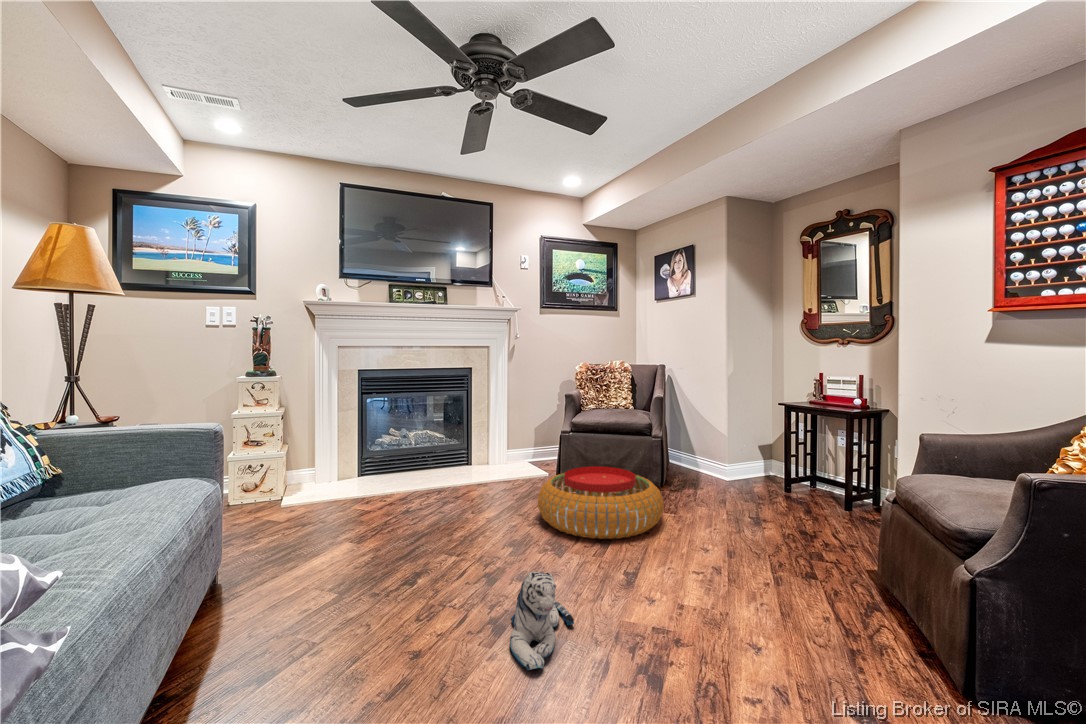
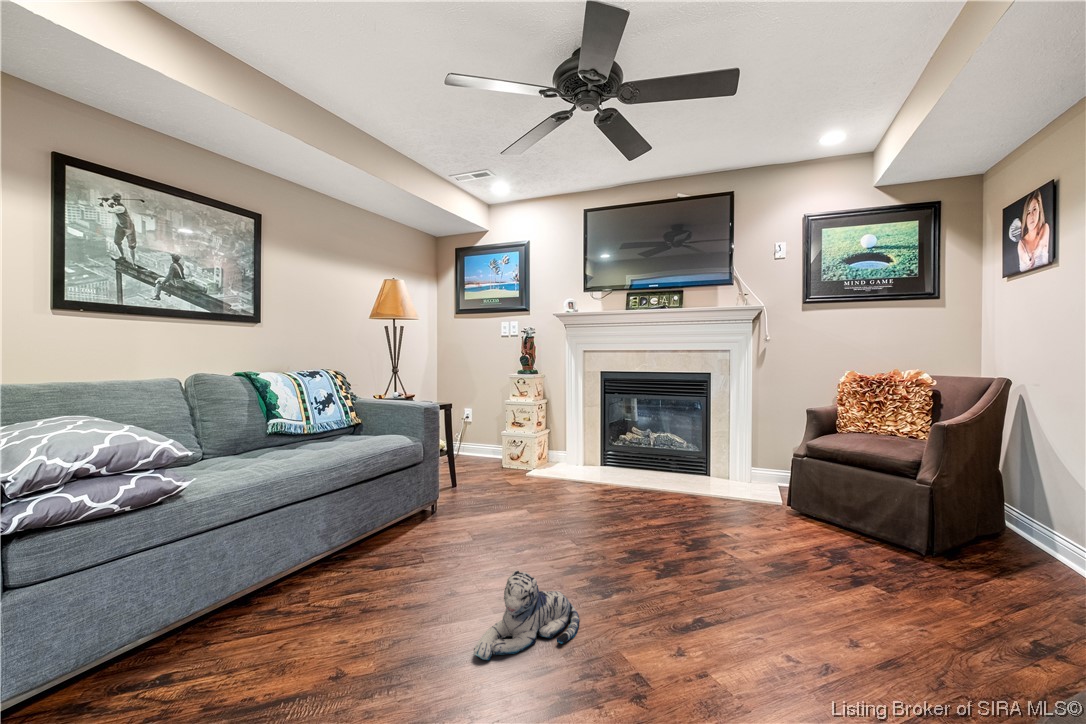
pouf: present [538,466,664,539] -> none [680,498,855,602]

